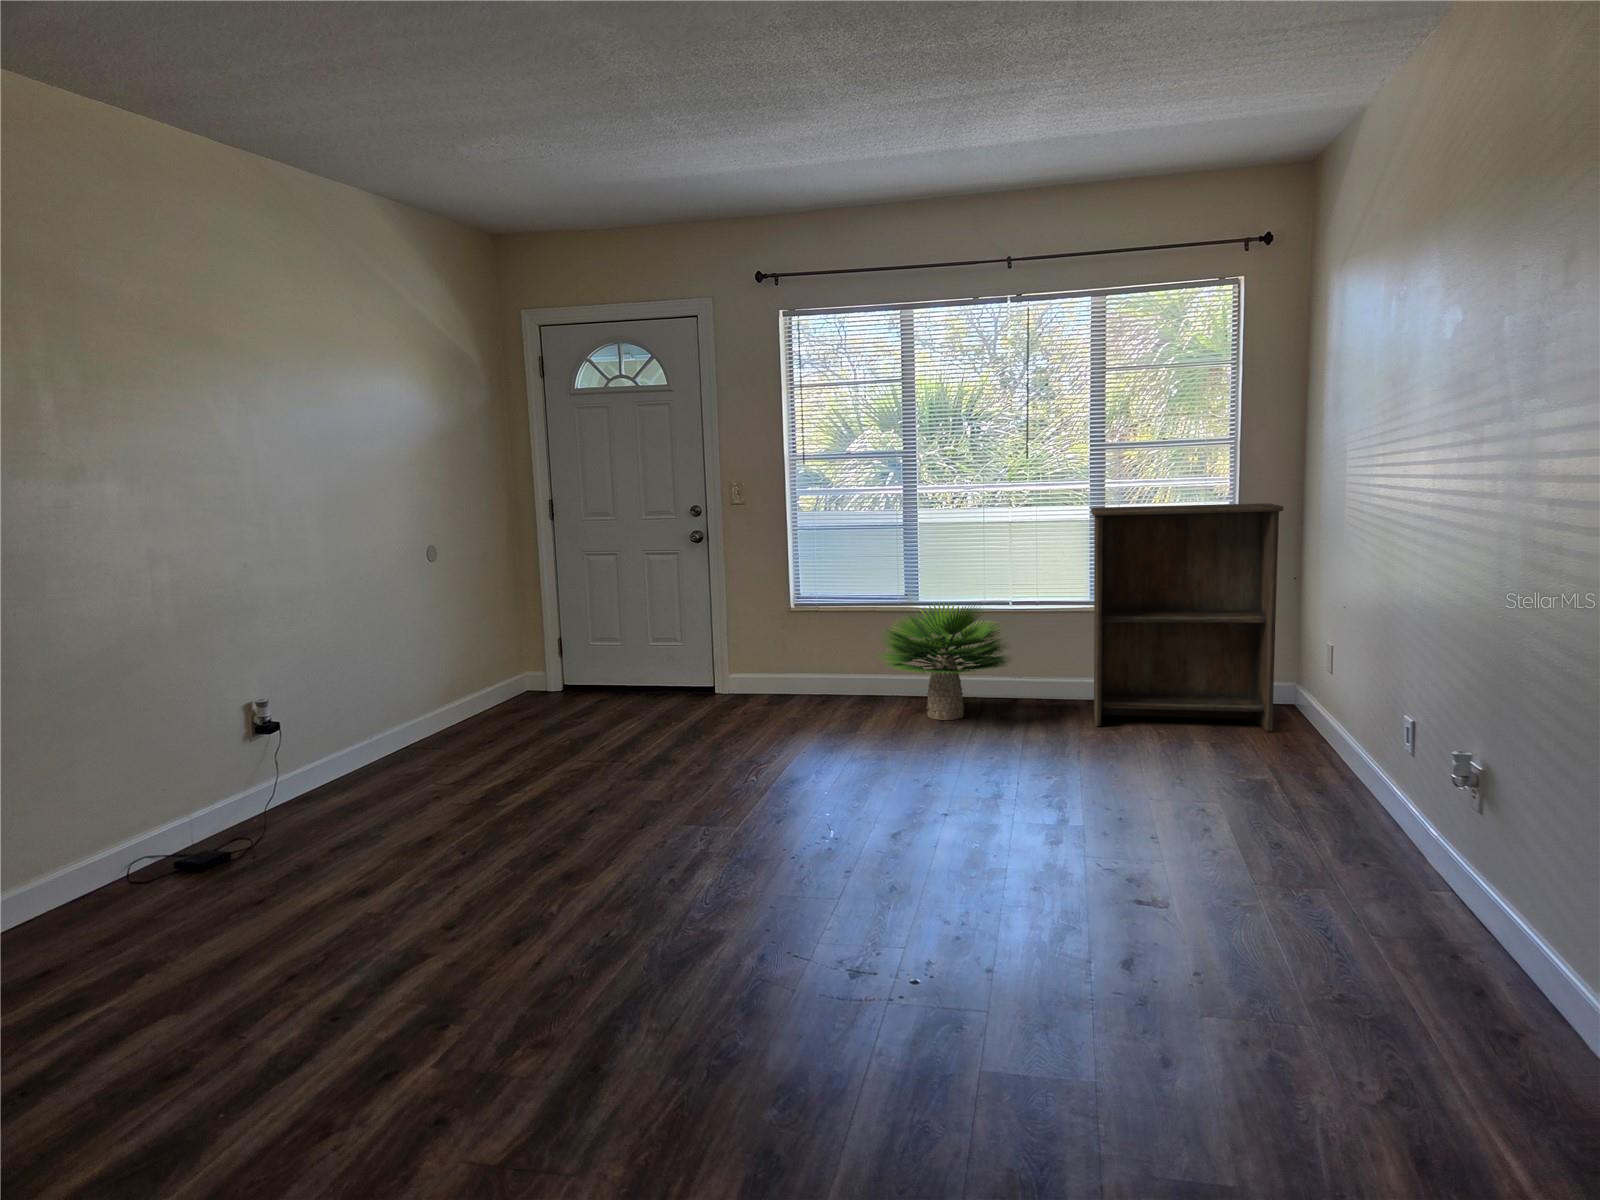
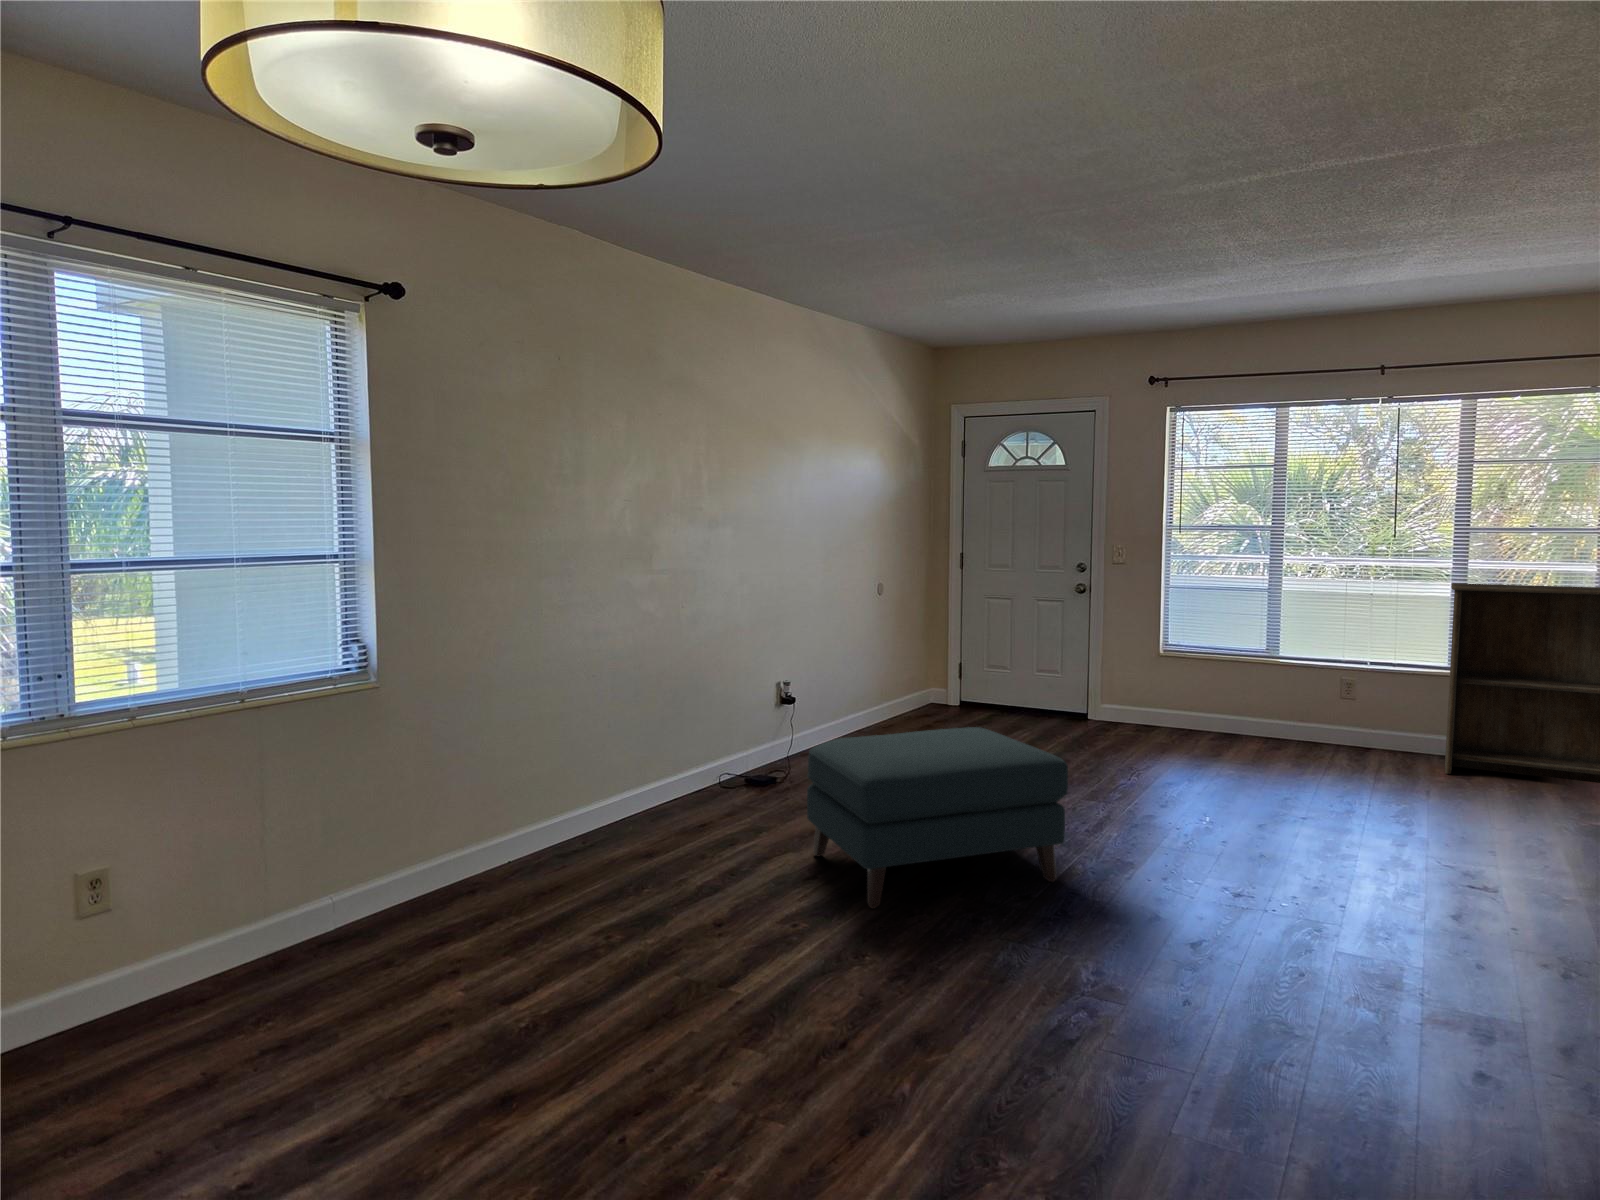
potted plant: present [881,603,1009,720] -> none [1235,654,1369,756]
ottoman: none [165,763,603,1137] -> present [807,727,1068,909]

